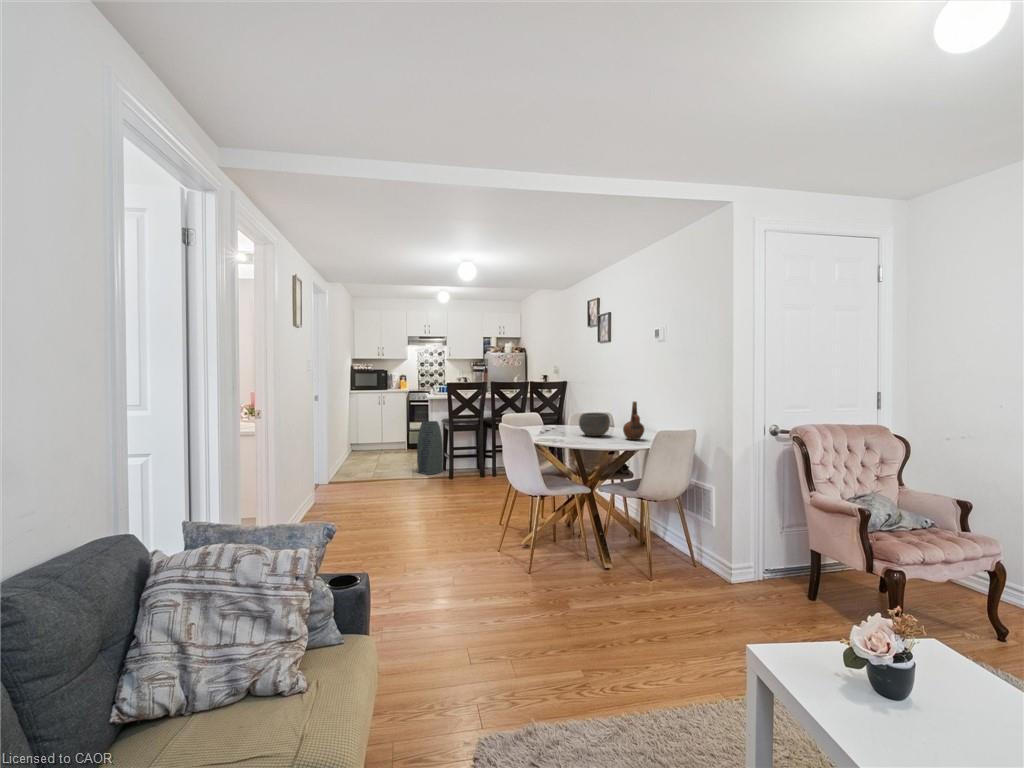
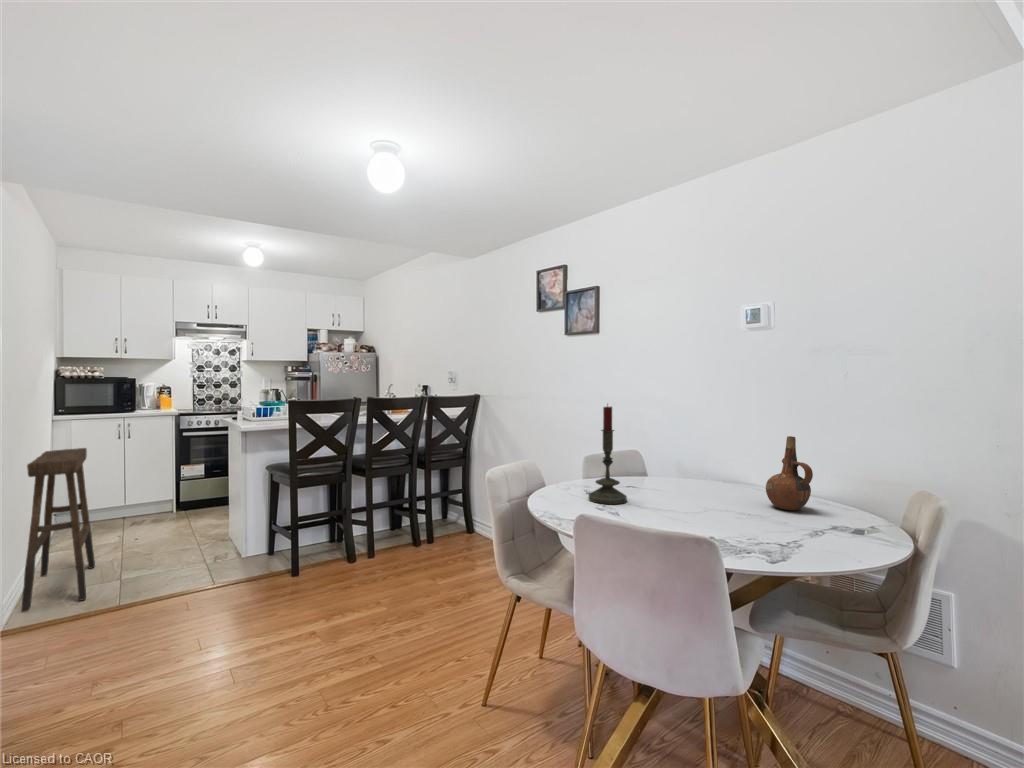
candle: none [542,384,561,433] -> present [589,406,627,504]
stool: none [337,406,366,477] -> present [21,448,95,612]
bowl: present [579,413,610,436] -> none [674,458,737,507]
air purifier: present [417,421,443,475] -> none [222,469,273,573]

